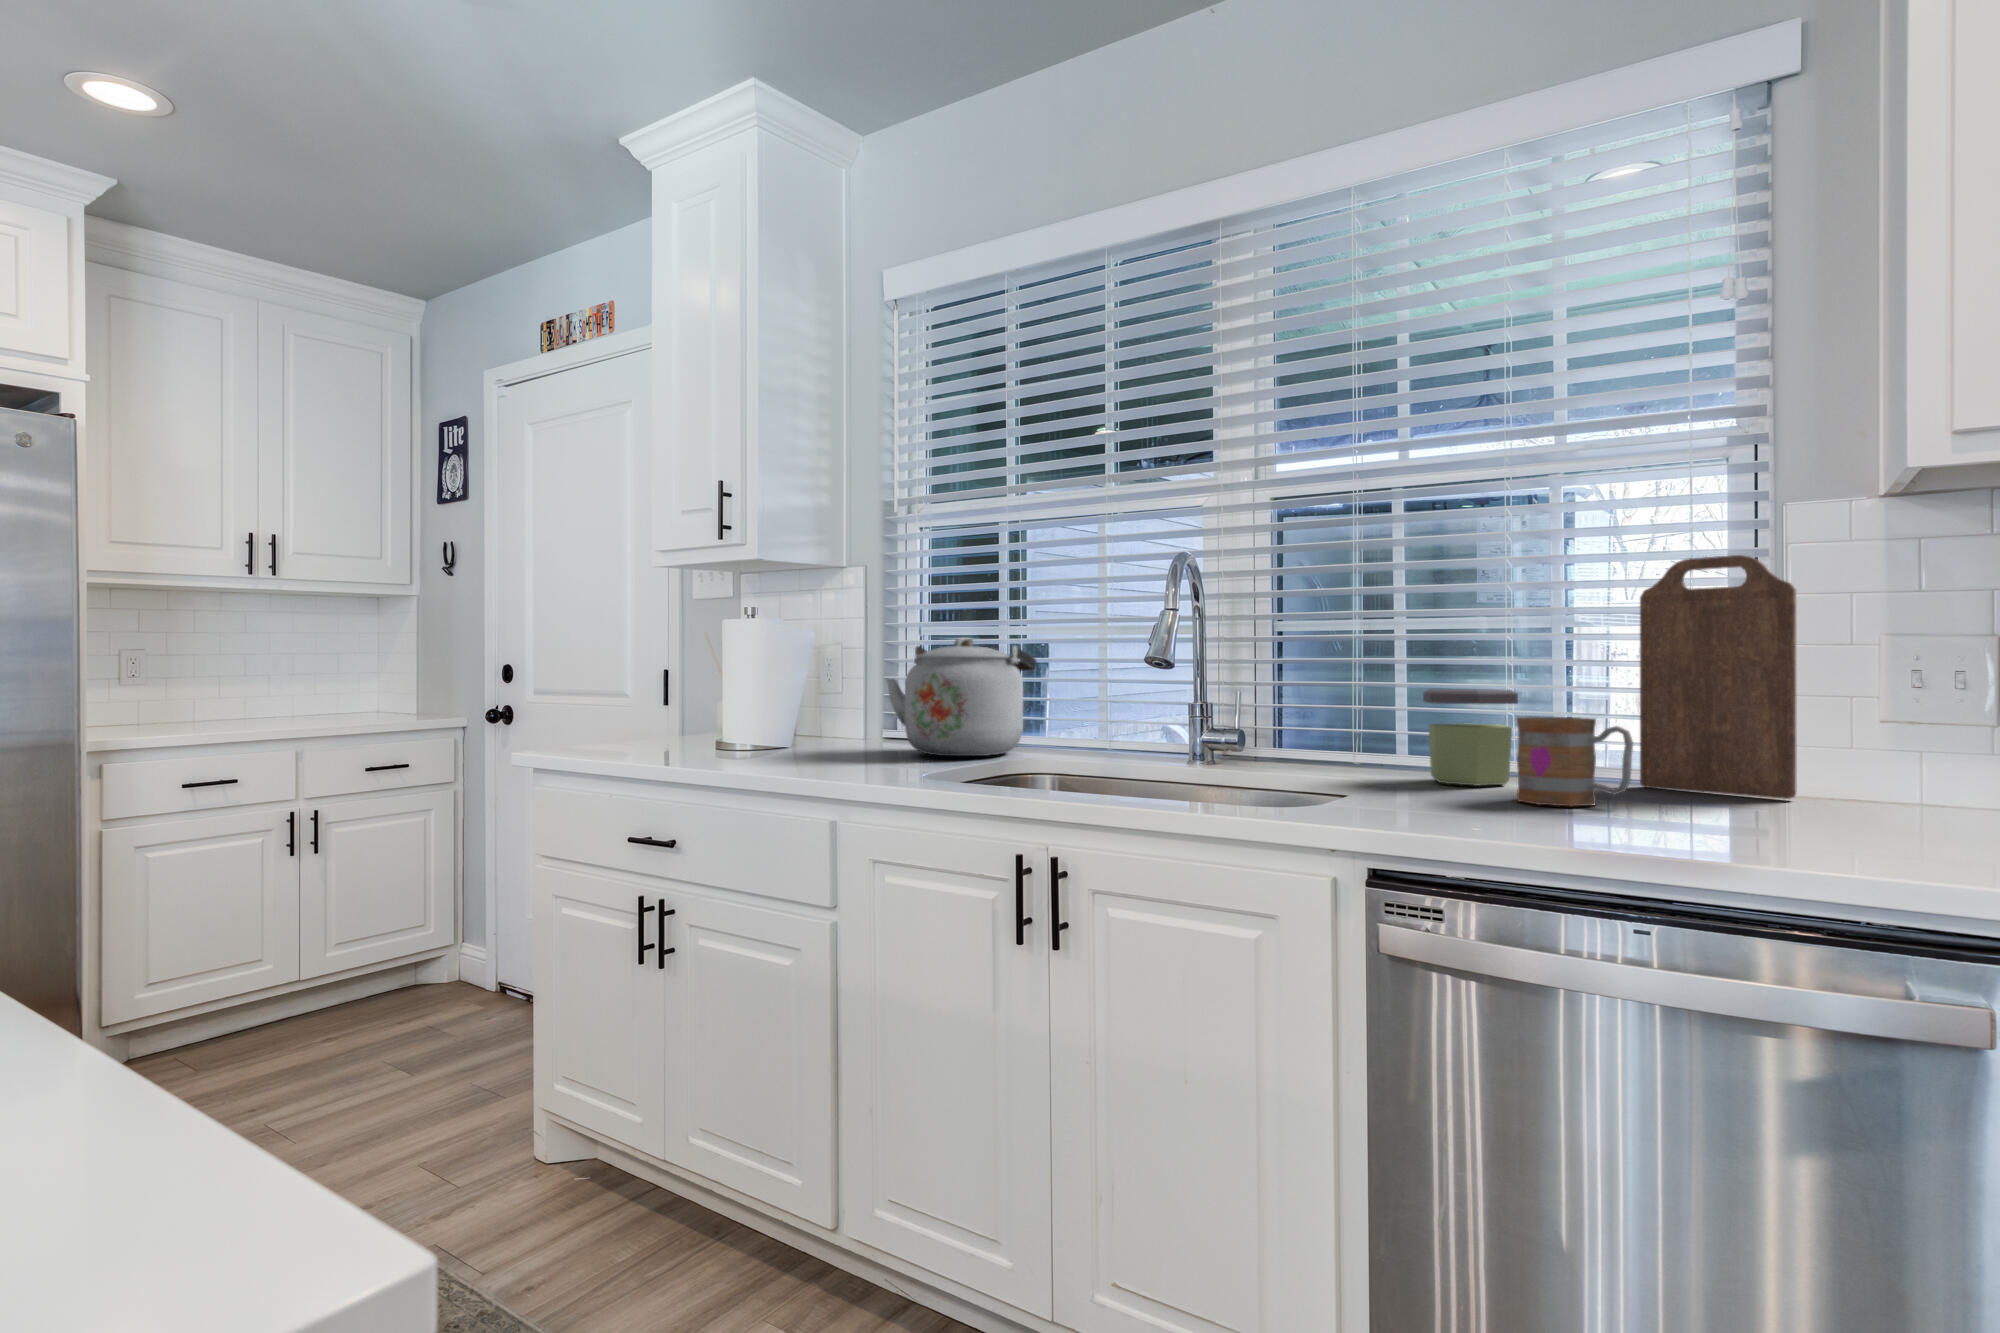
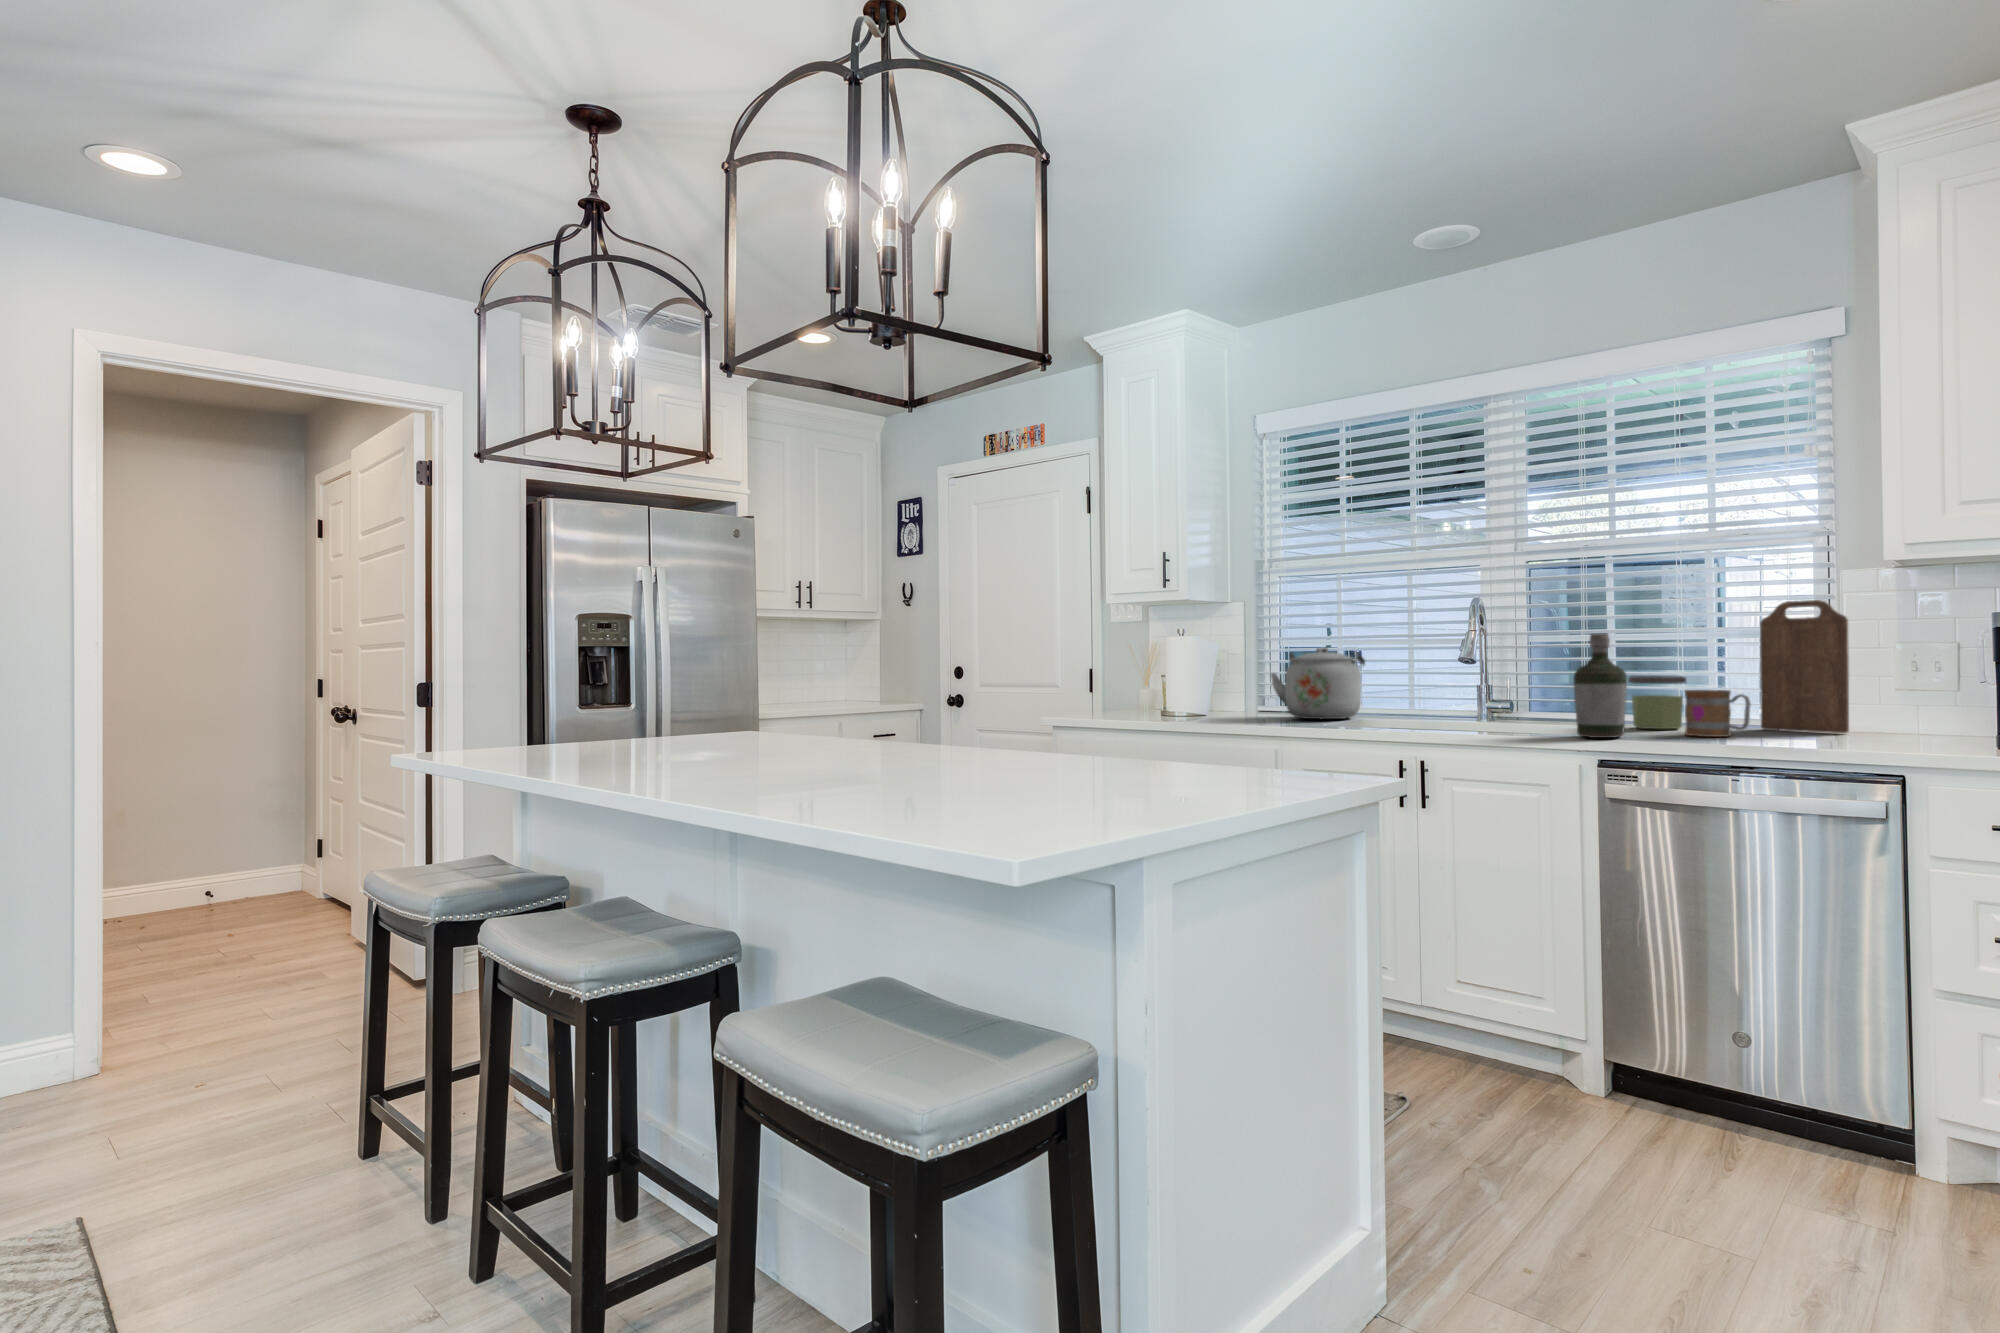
bottle: none [1323,609,1417,807] -> present [1573,633,1627,738]

